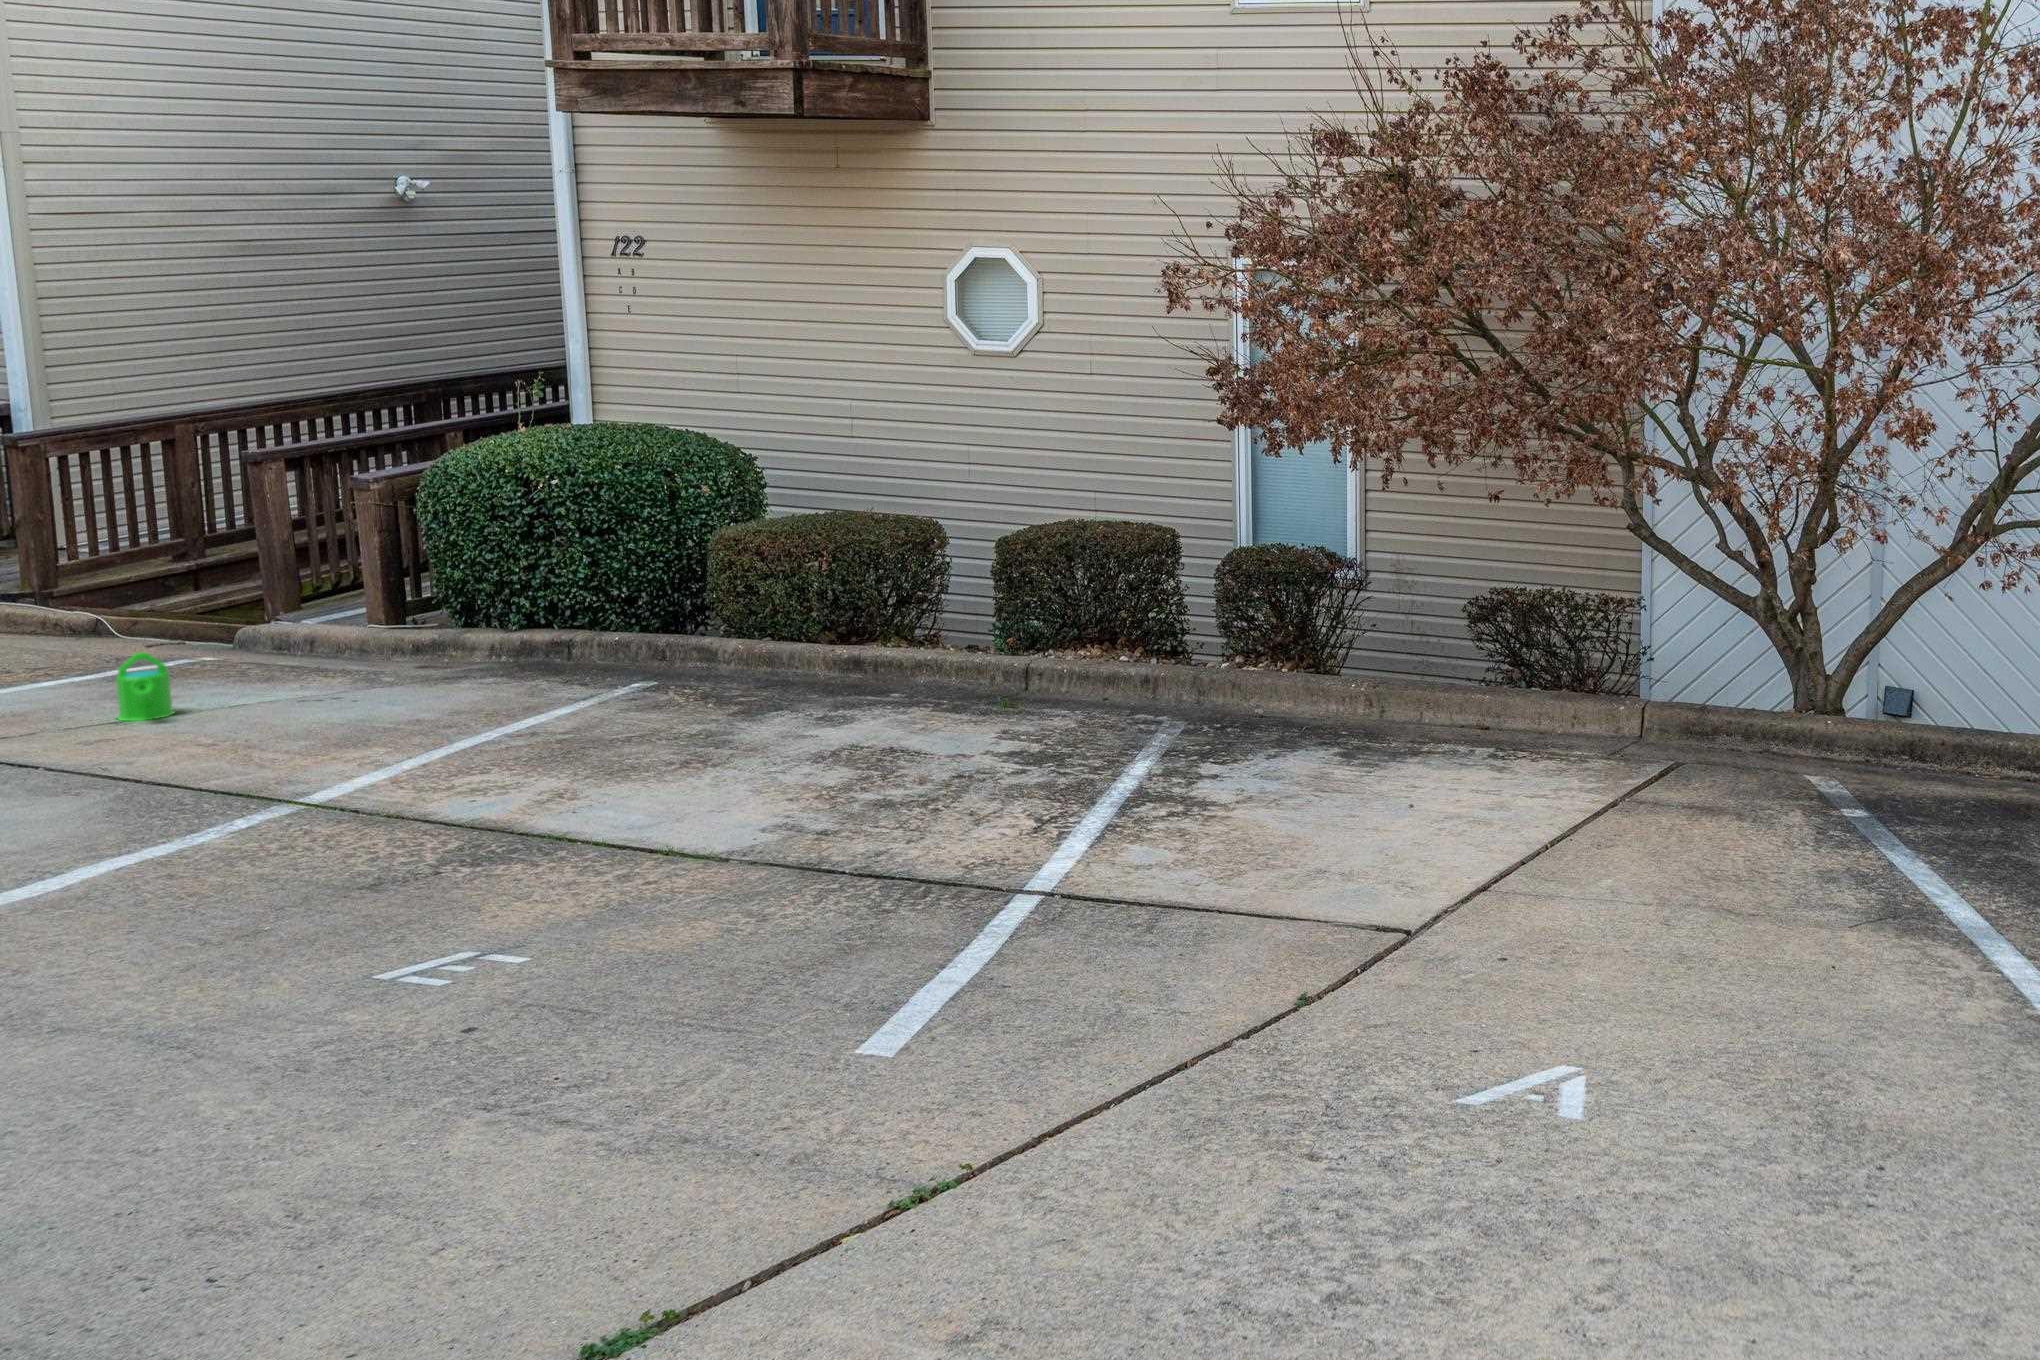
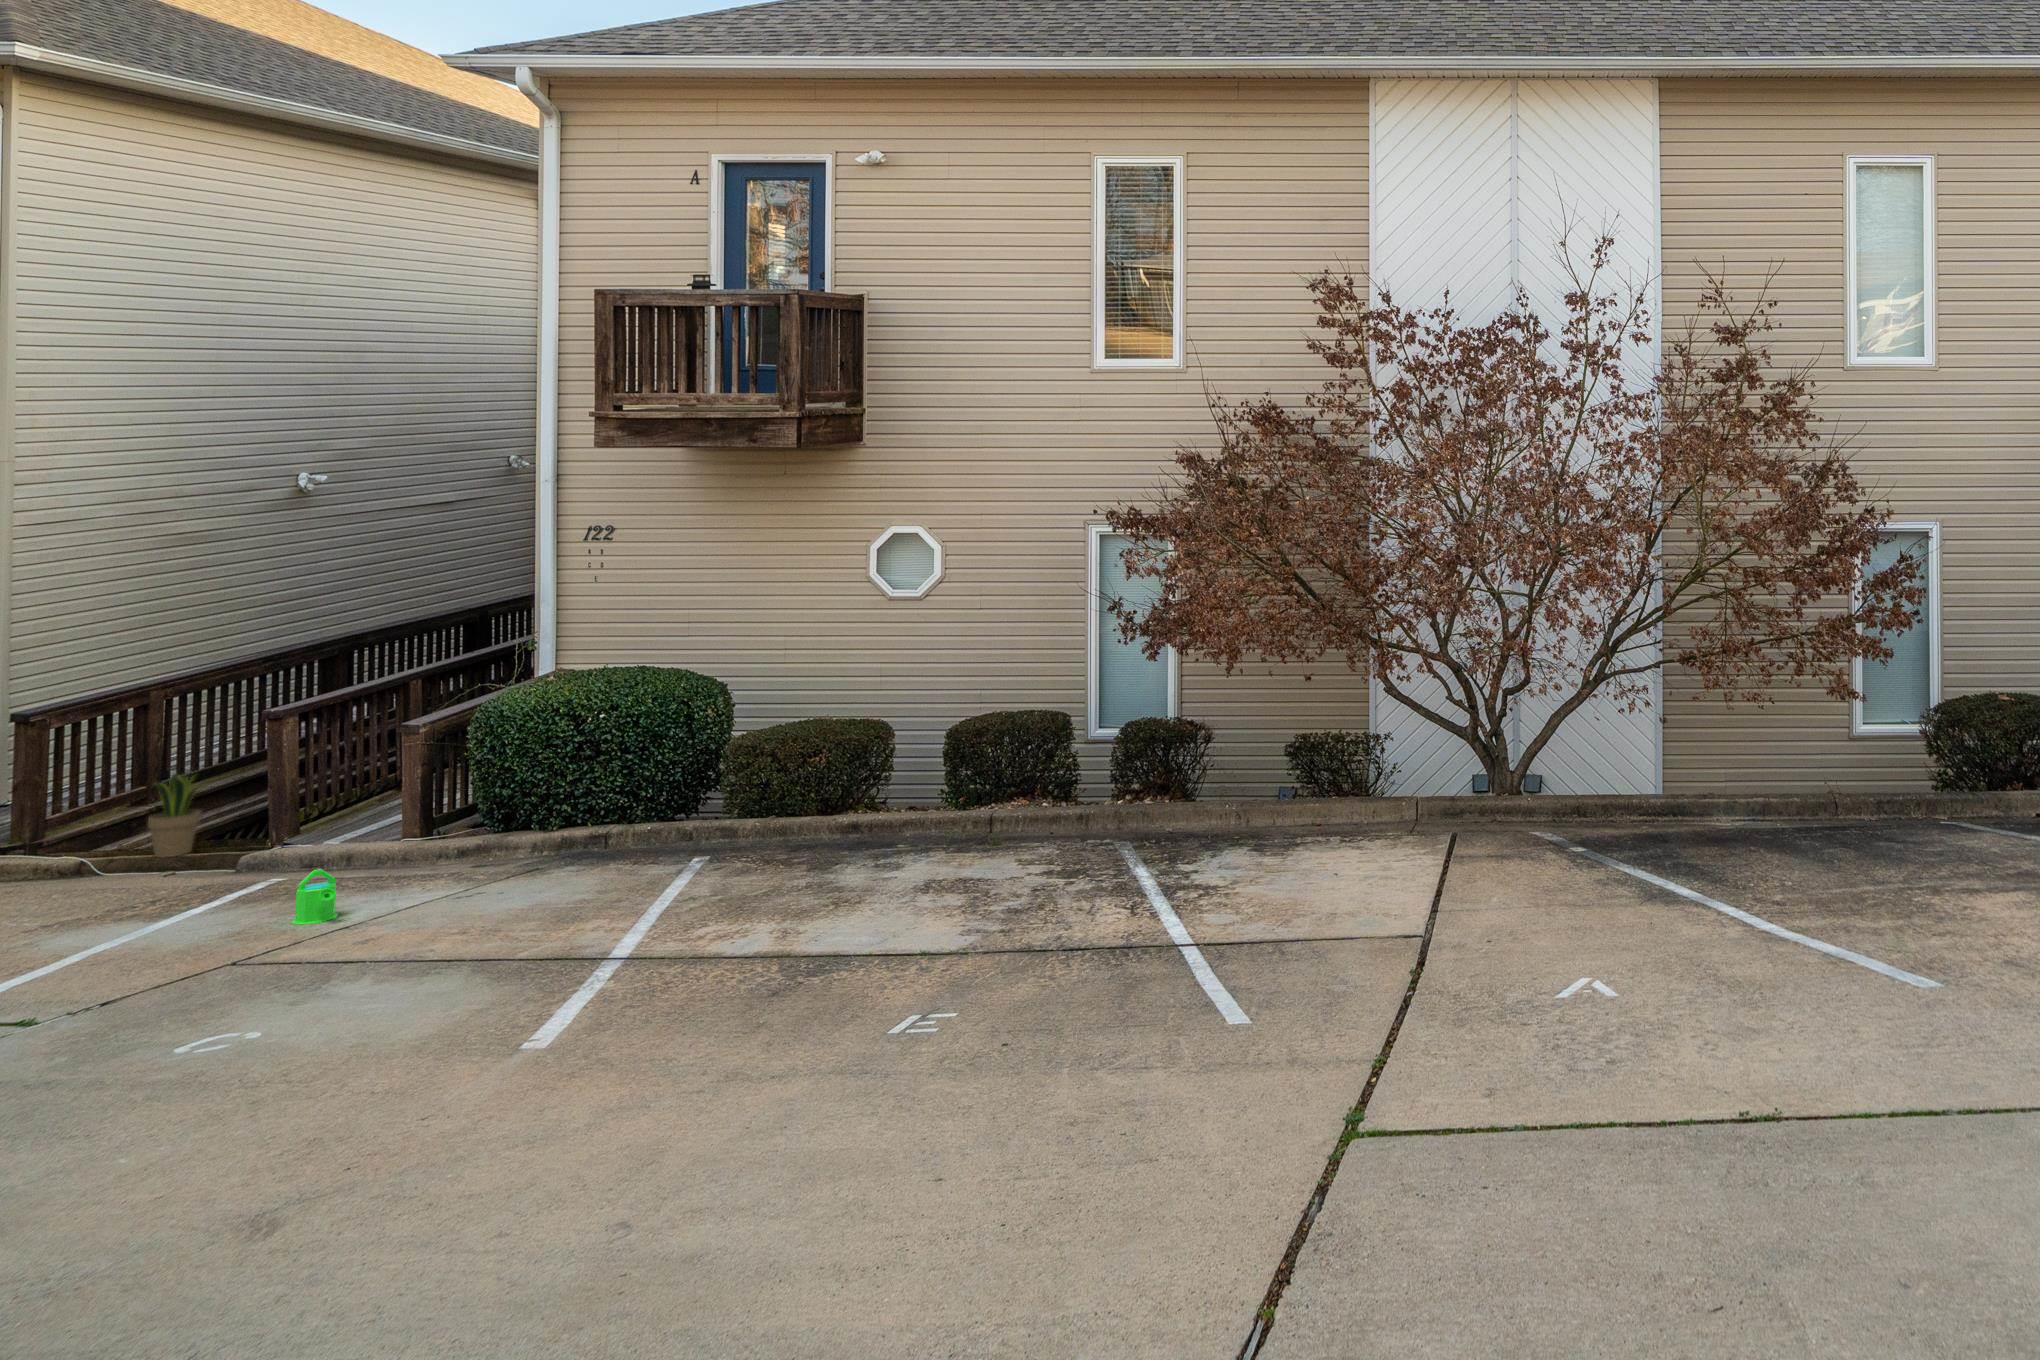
potted plant: none [118,520,186,621] -> present [148,774,202,858]

